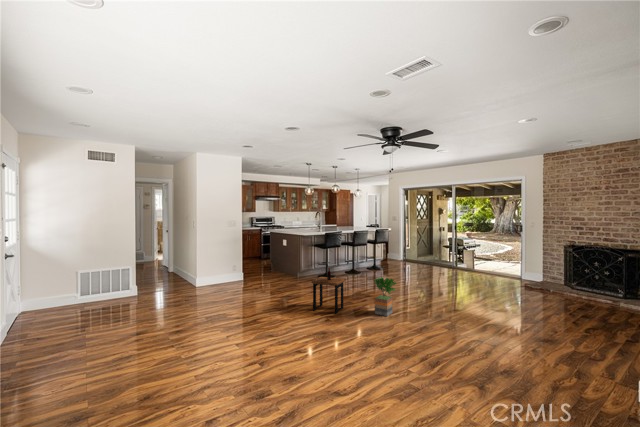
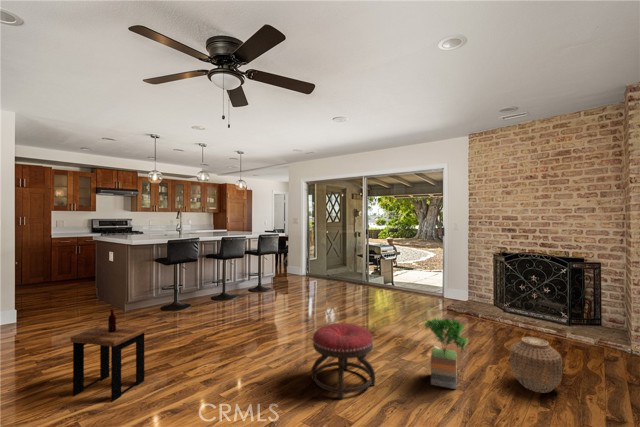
potted tree: present [374,277,396,316] -> present [424,318,468,389]
ottoman: none [439,283,479,321] -> present [311,323,375,399]
woven basket: none [568,295,604,328] -> present [510,337,562,393]

